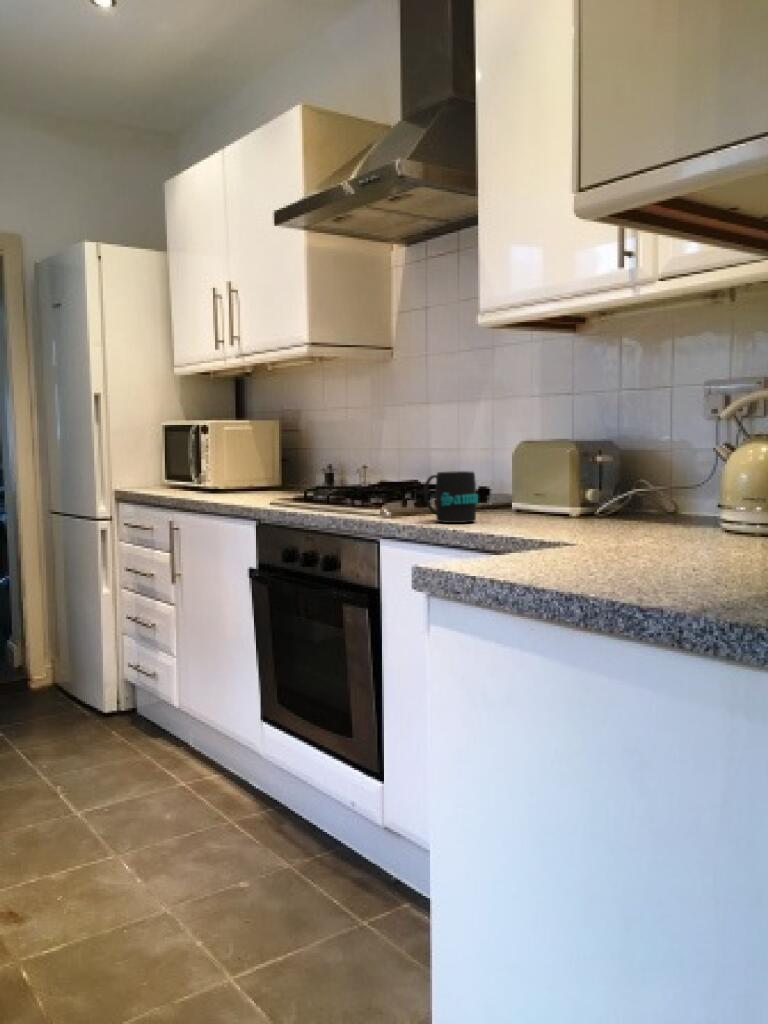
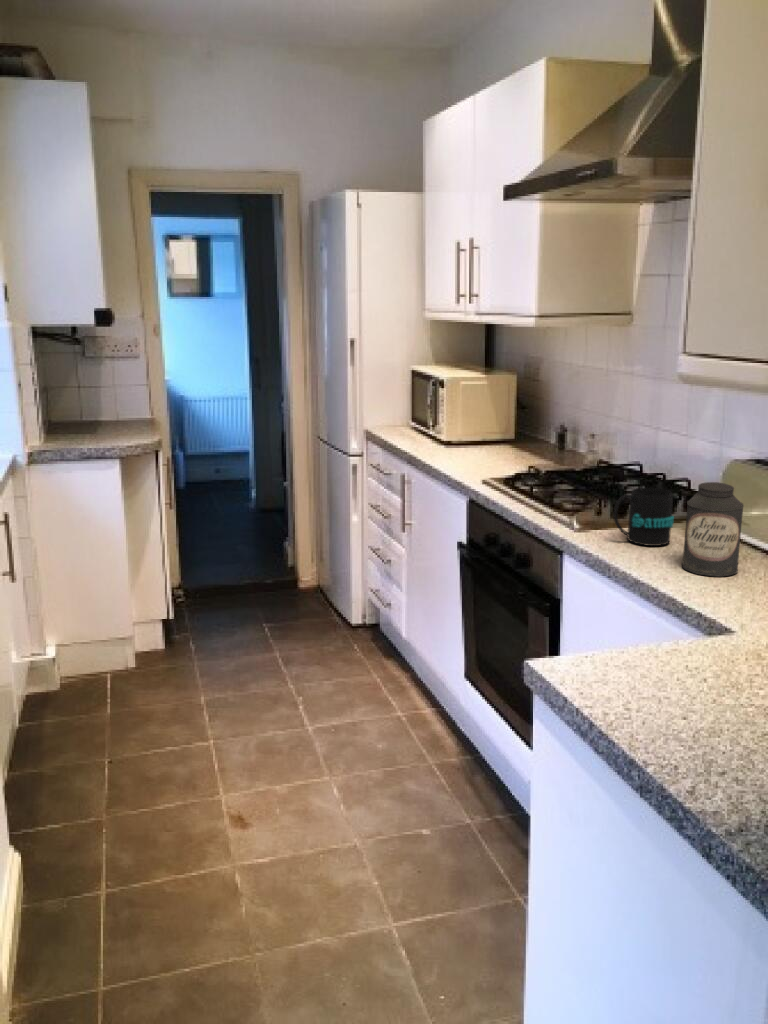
canister: none [499,446,550,530] -> present [682,482,744,576]

